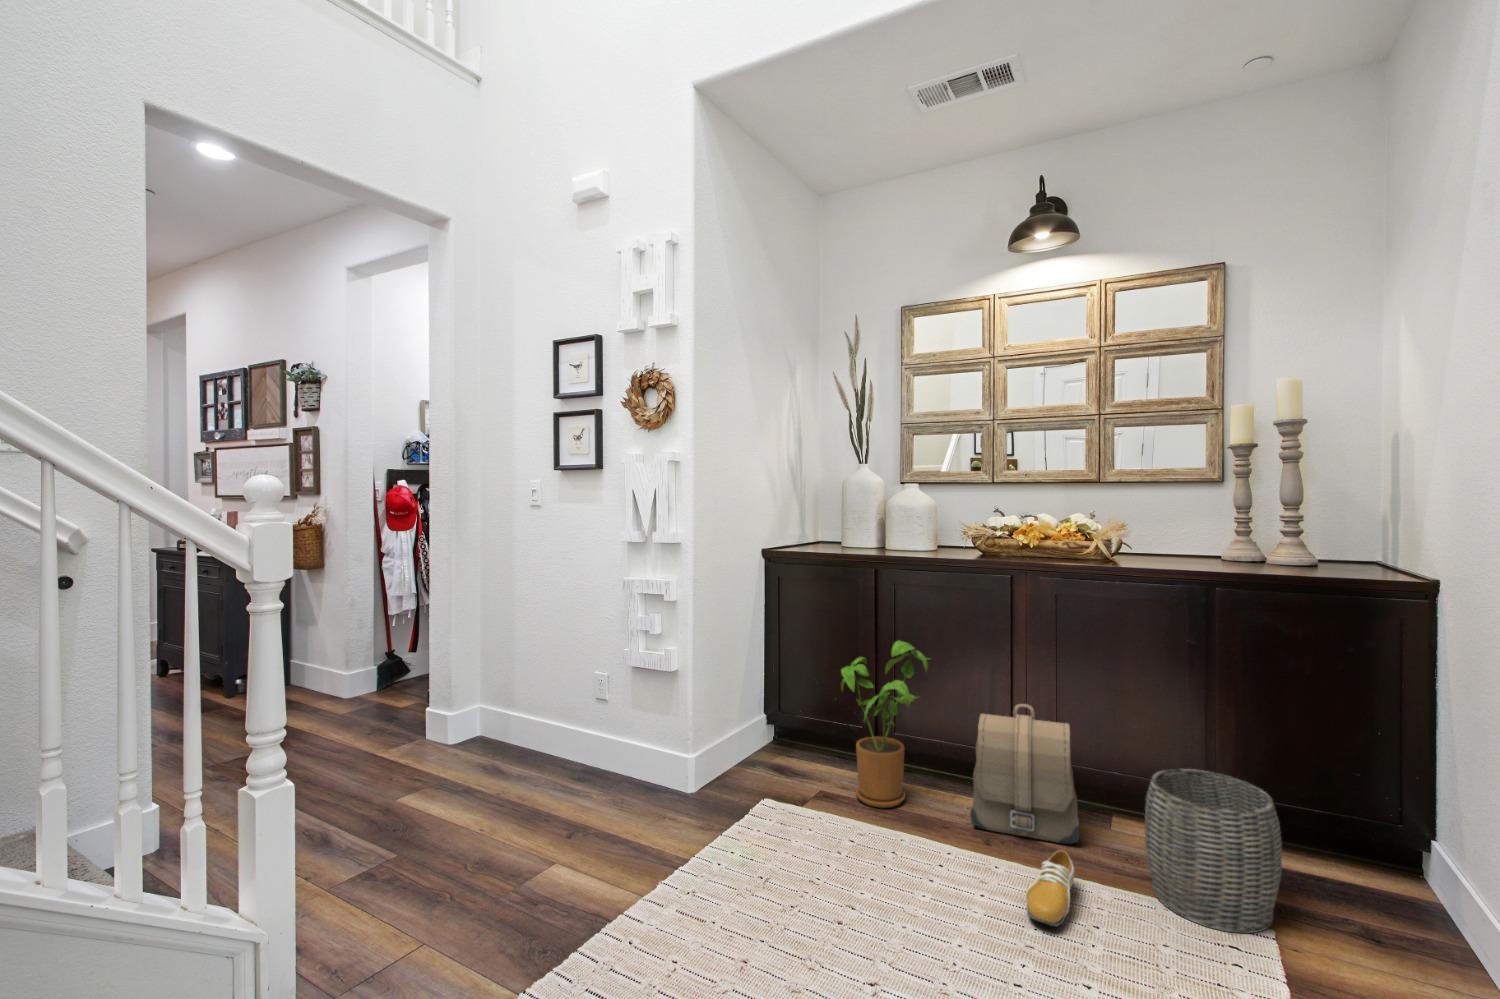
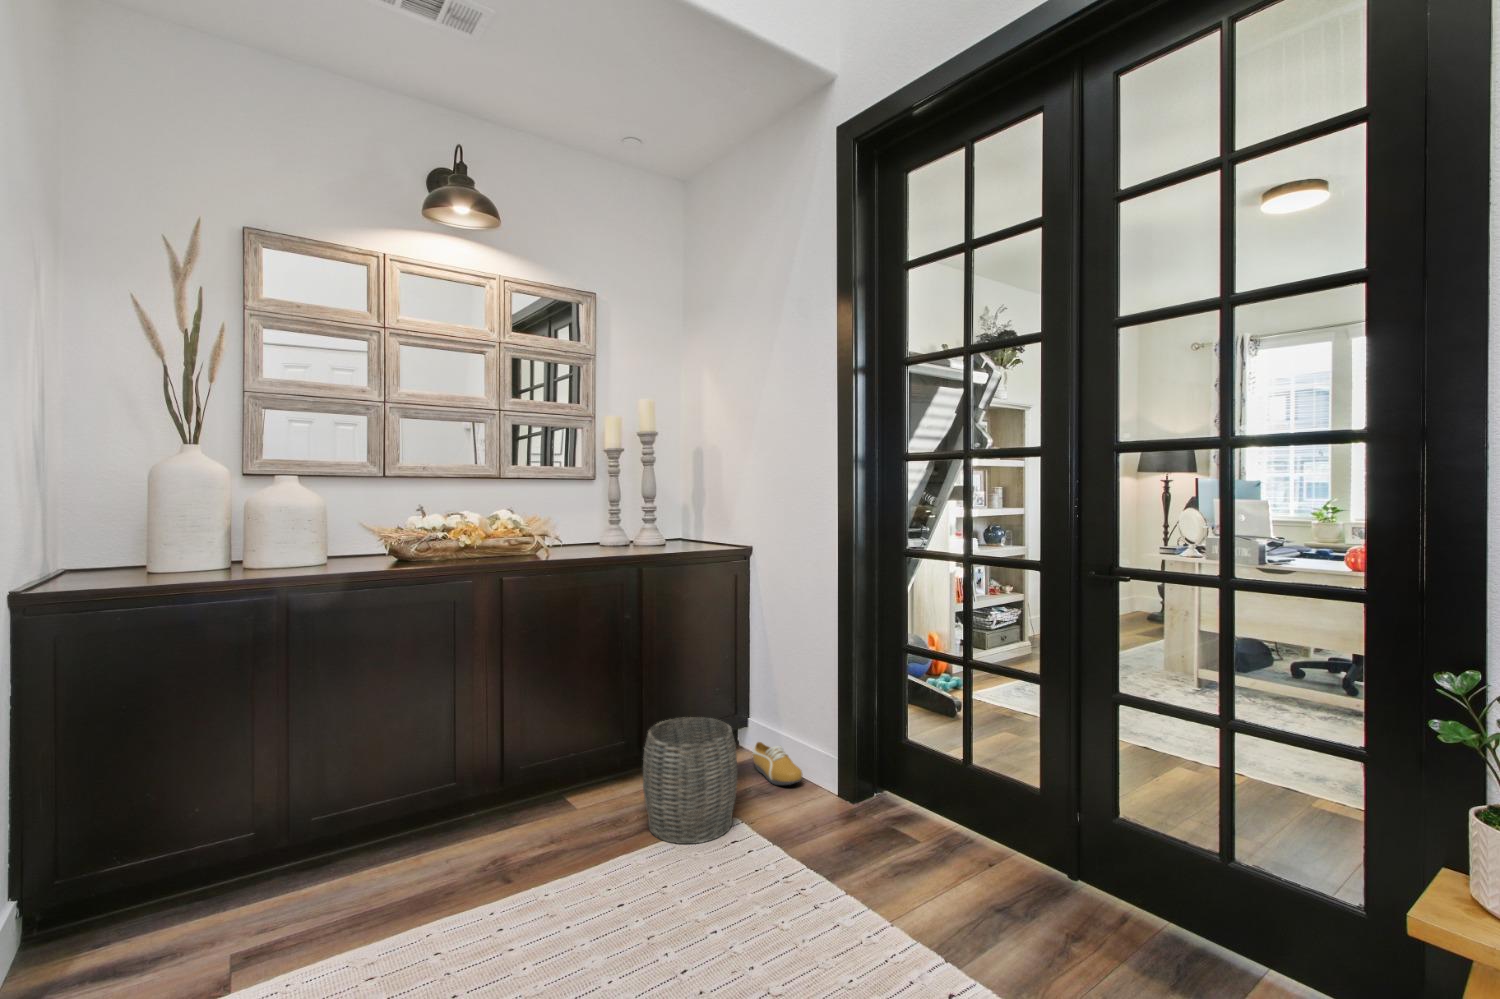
house plant: present [841,641,929,808] -> none [254,682,412,929]
backpack: present [970,704,1079,844] -> none [452,715,579,872]
shoe: present [1026,850,1074,927] -> present [753,742,802,785]

